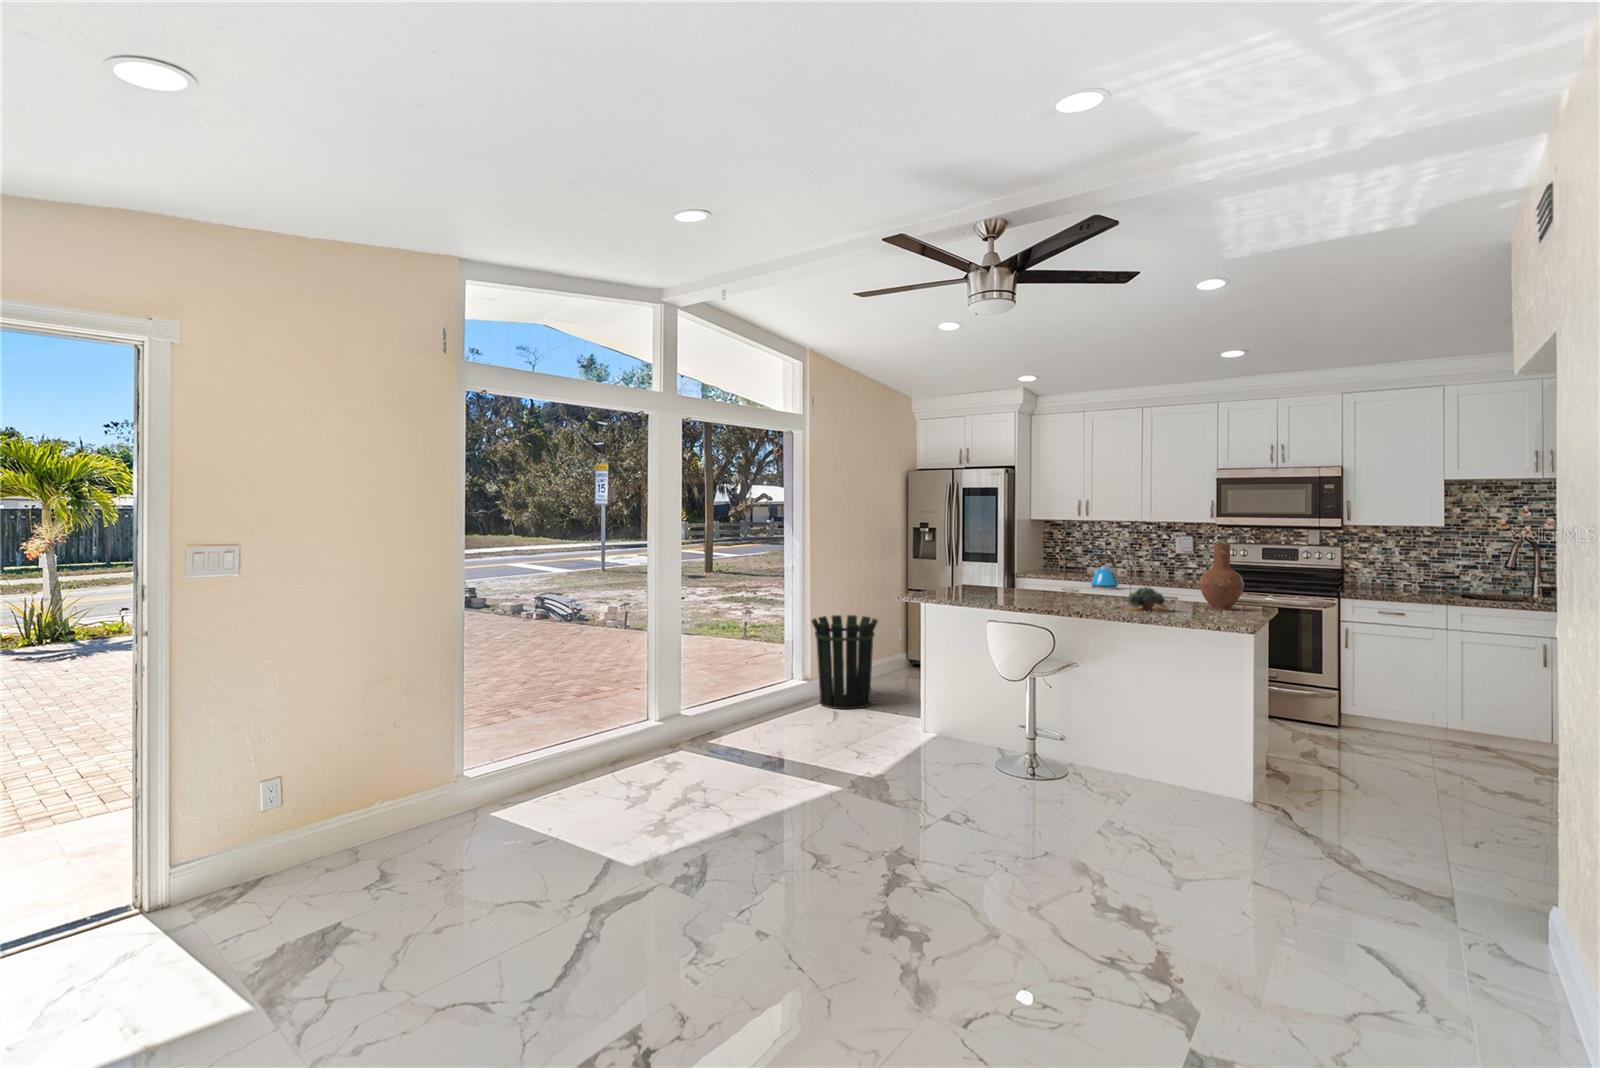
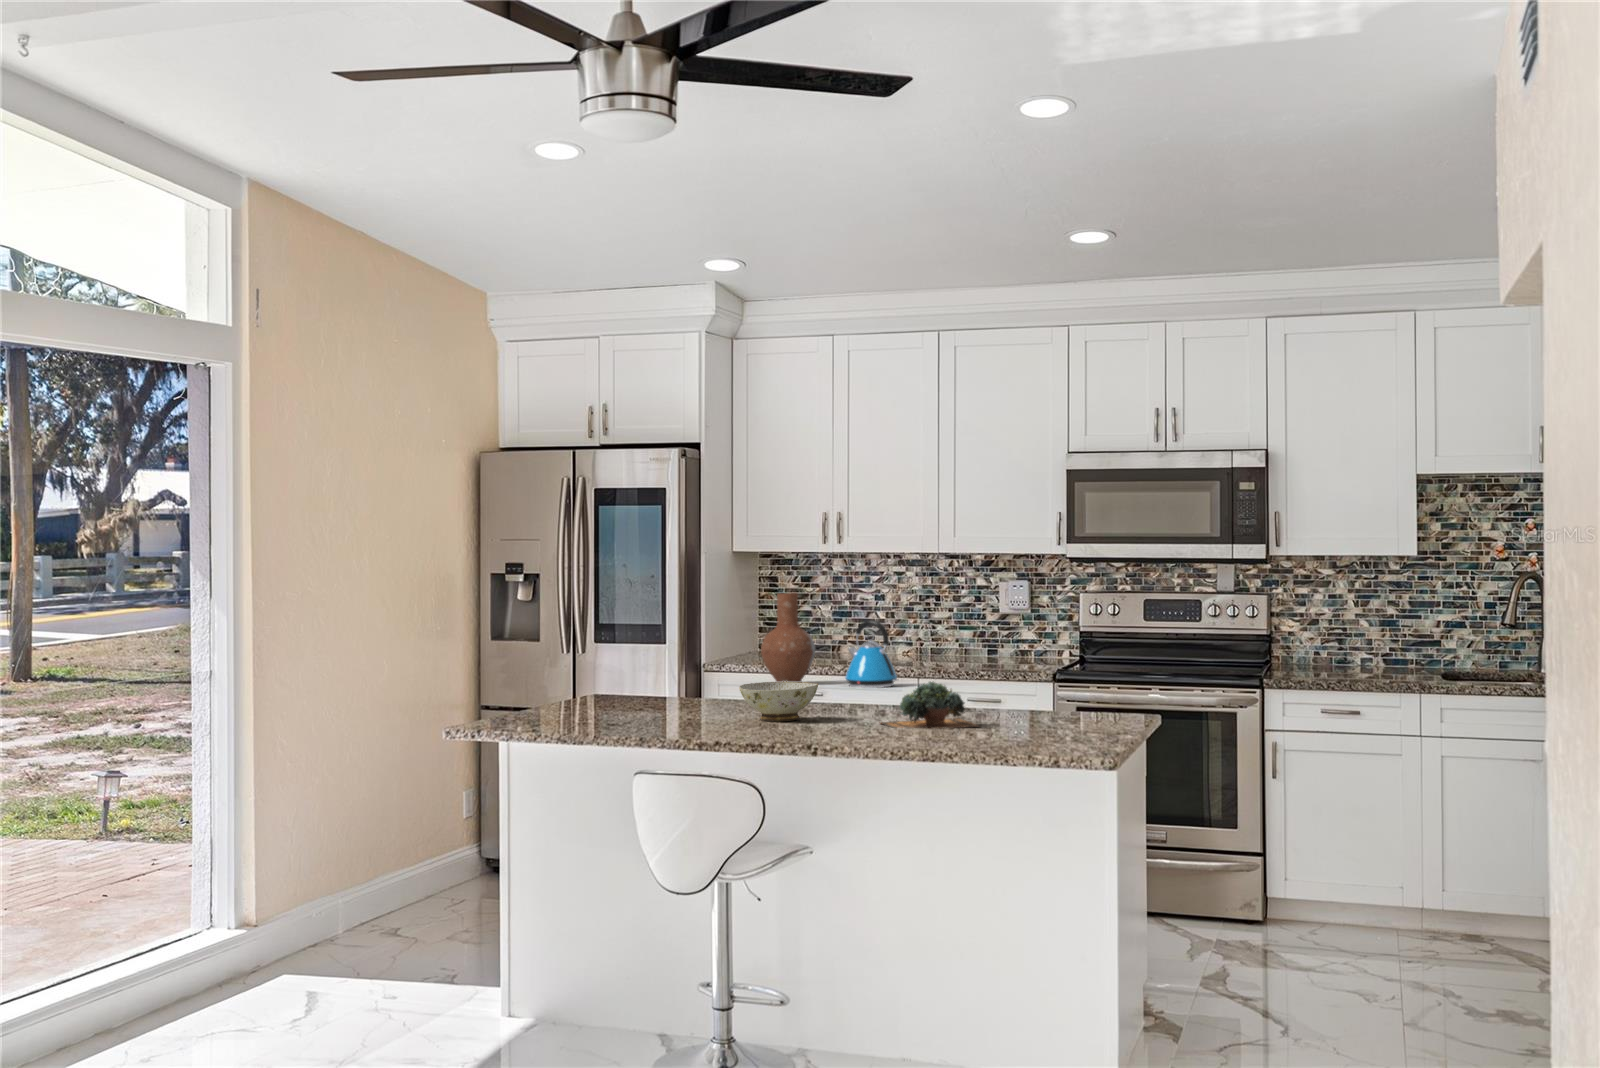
vase: present [1199,544,1244,610] -> present [761,593,815,682]
ceramic bowl: none [1039,584,1082,604] -> present [739,681,818,721]
waste bin: present [811,615,878,709] -> none [266,767,417,972]

